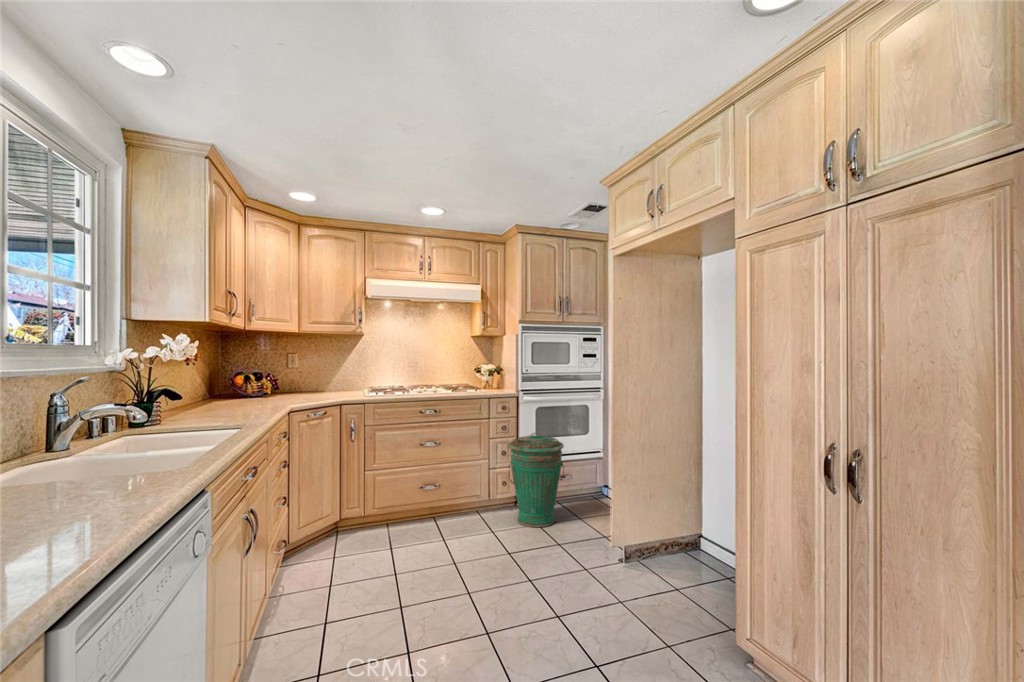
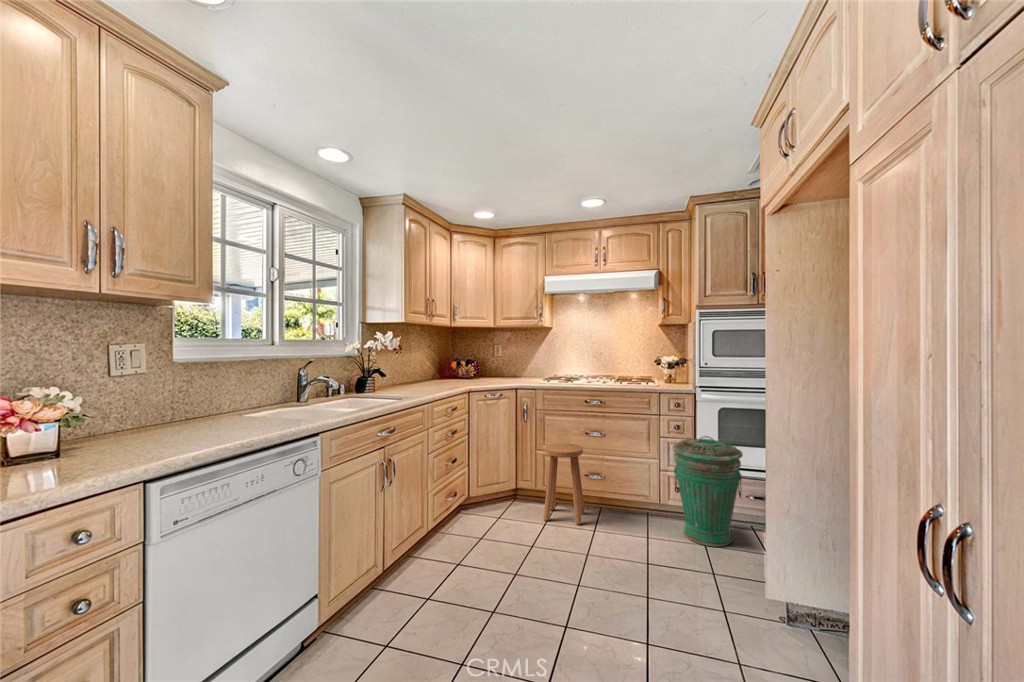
stool: none [385,458,429,544] -> present [544,443,585,525]

